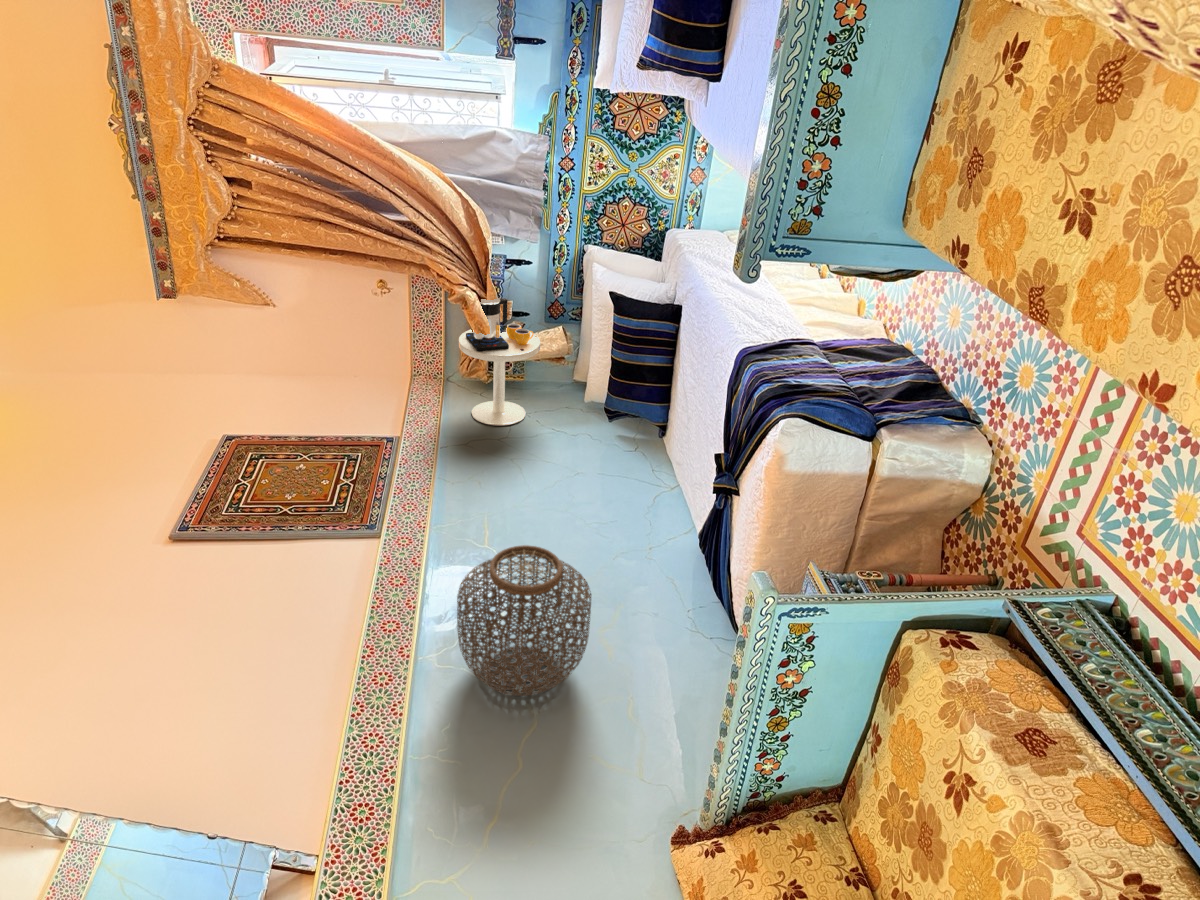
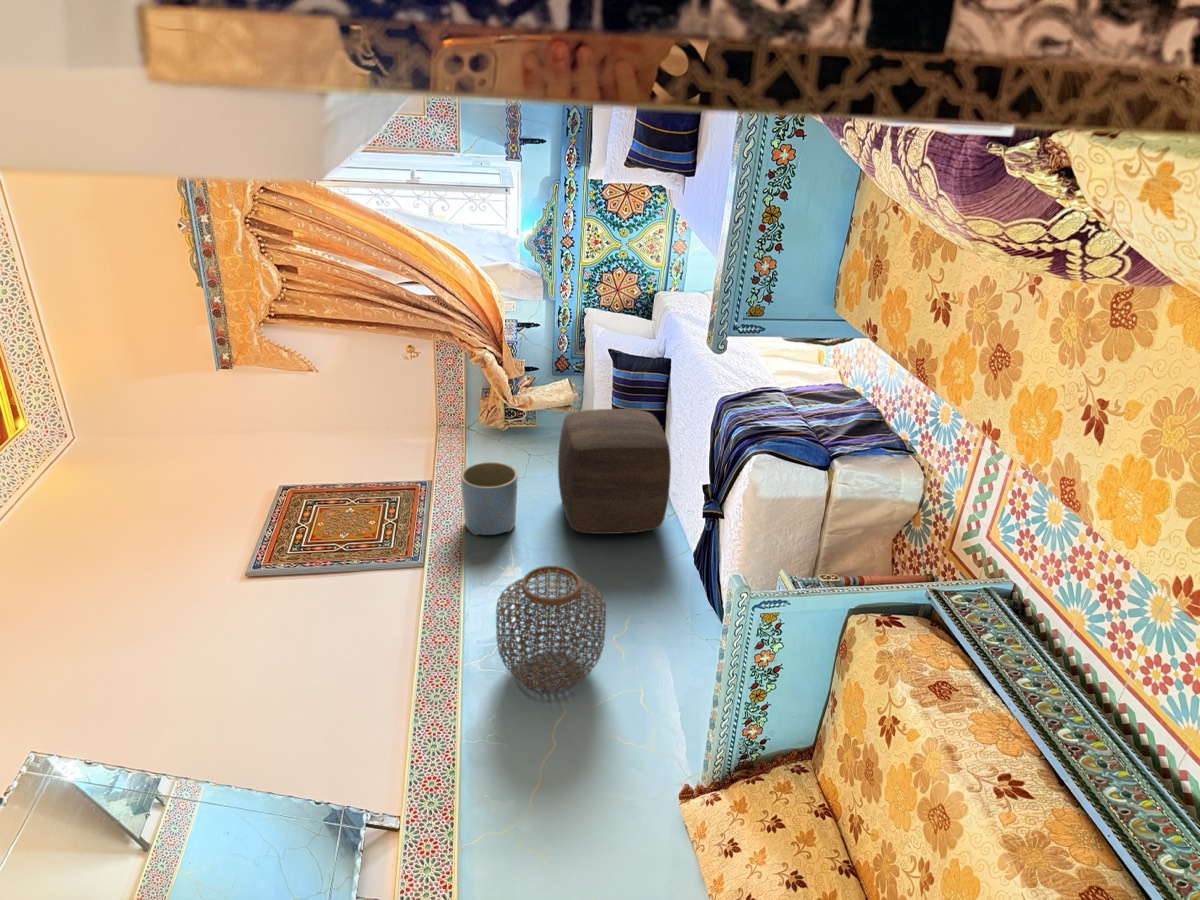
side table: present [459,298,540,426] -> none [481,356,551,467]
ottoman: none [545,361,676,507] -> present [558,409,671,534]
planter: none [429,418,496,503] -> present [461,462,518,535]

